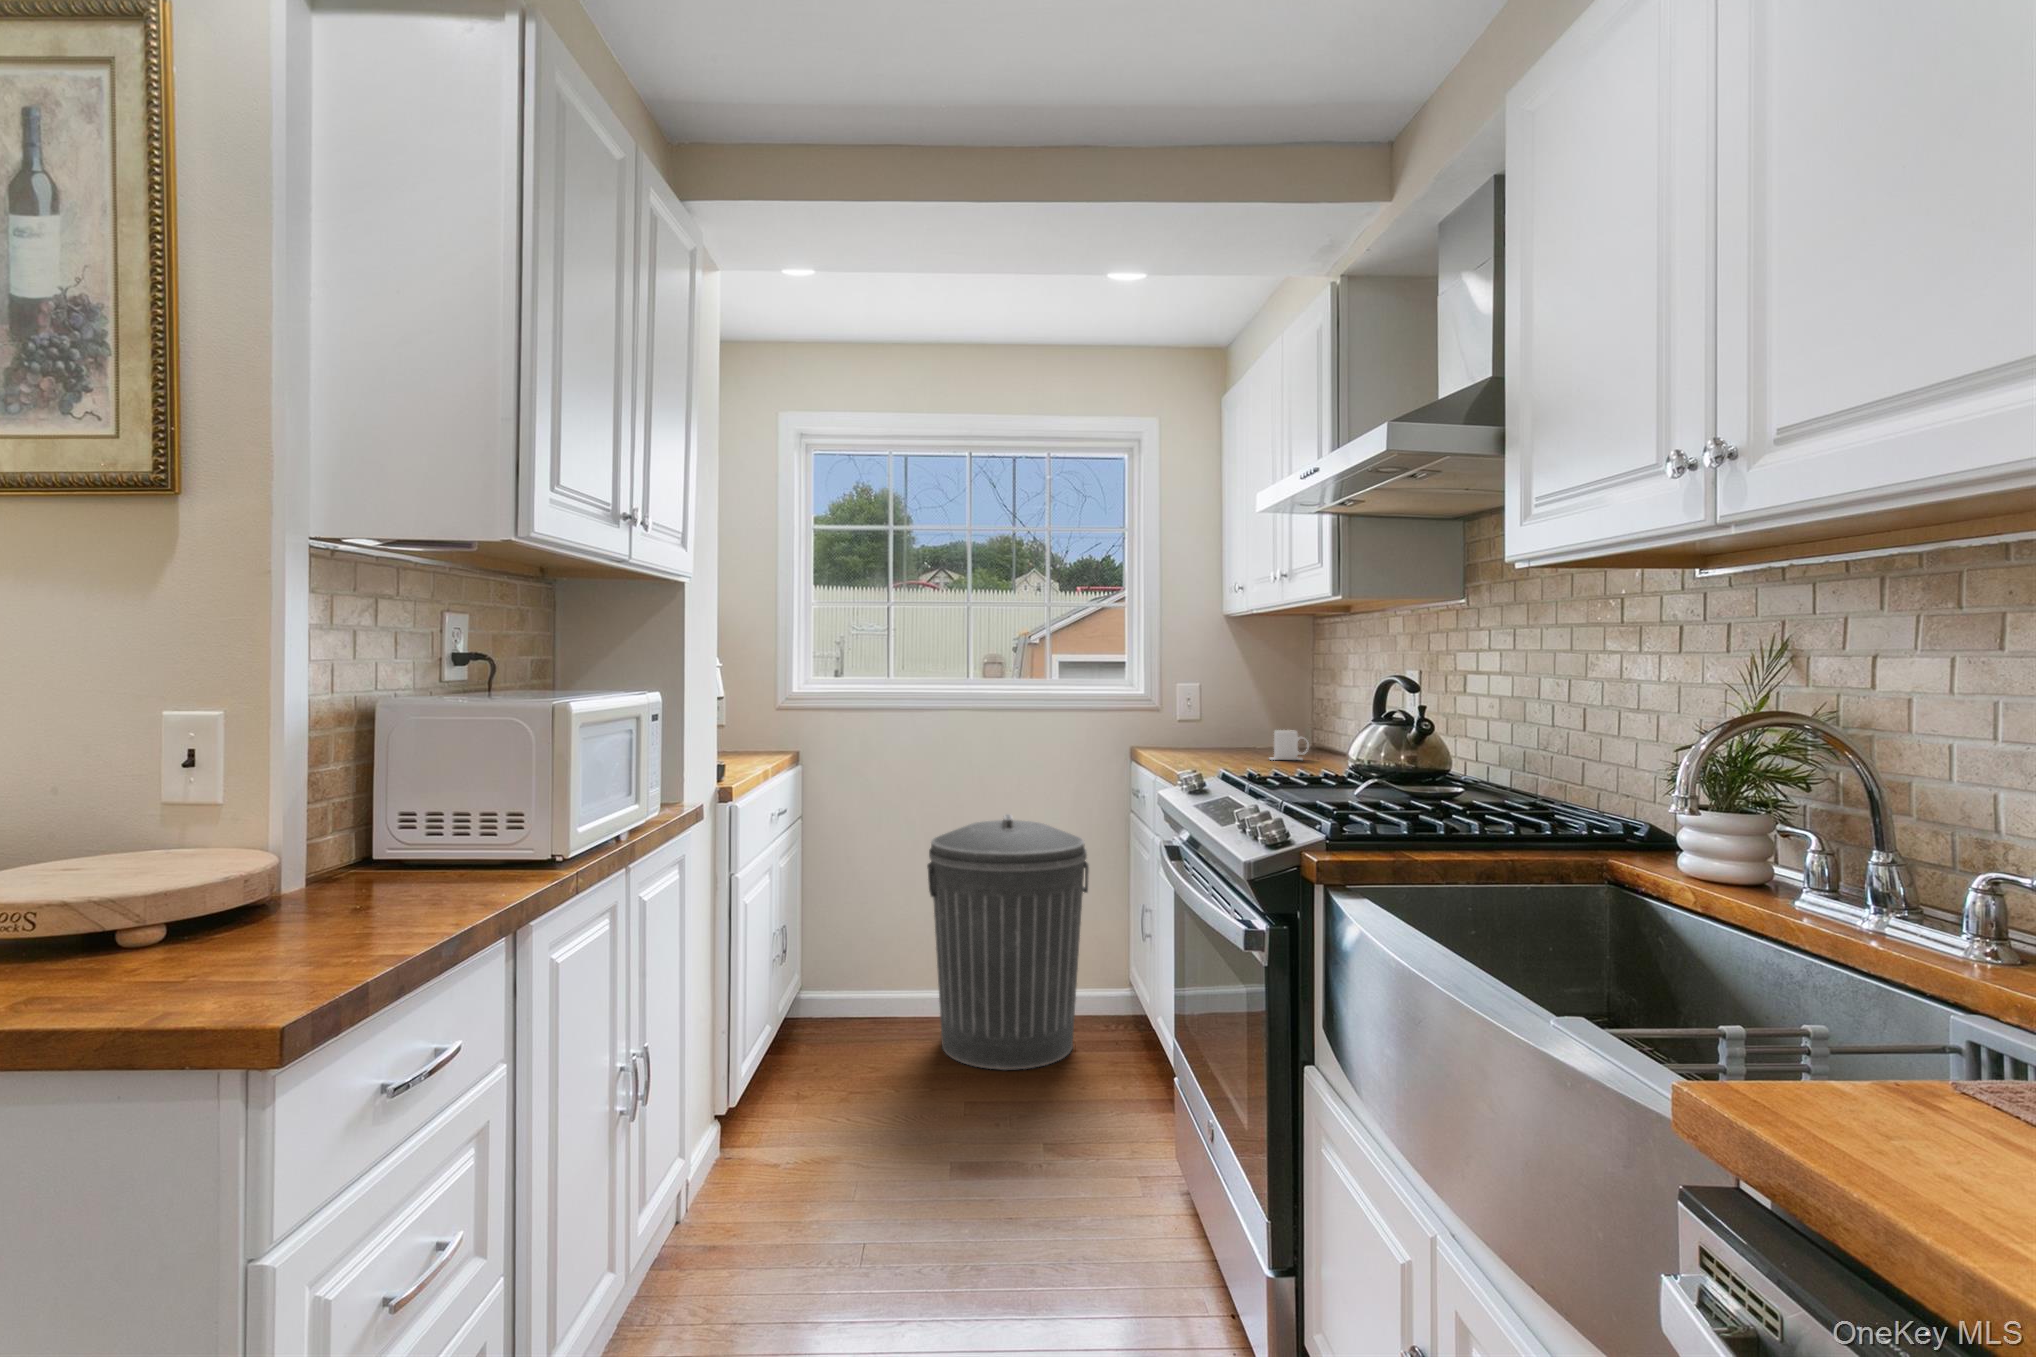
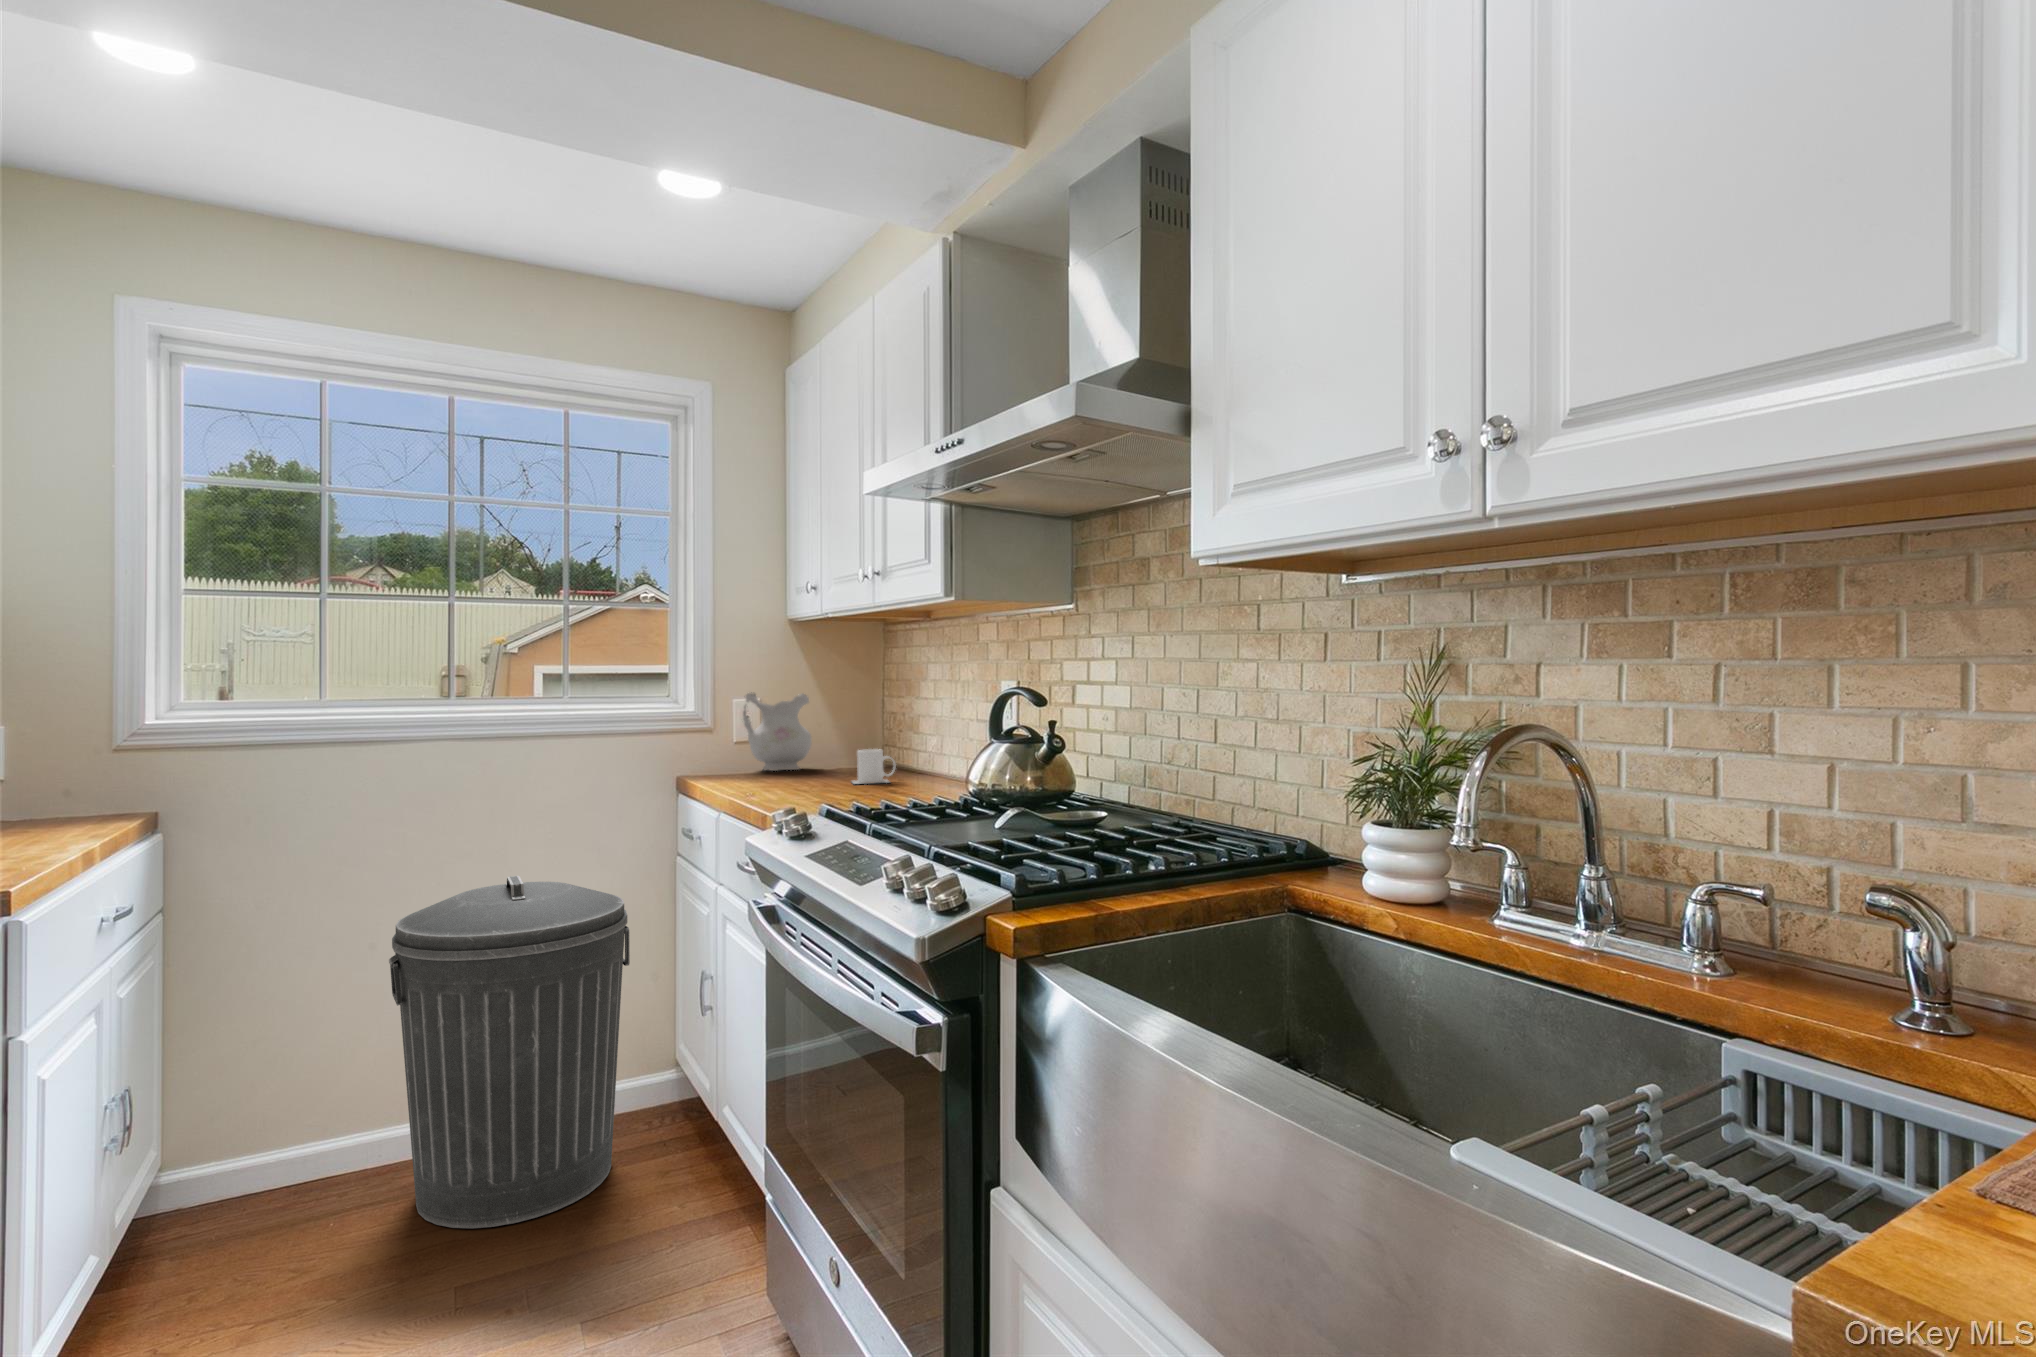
ceramic pitcher: none [1184,679,1245,747] -> present [743,692,812,771]

